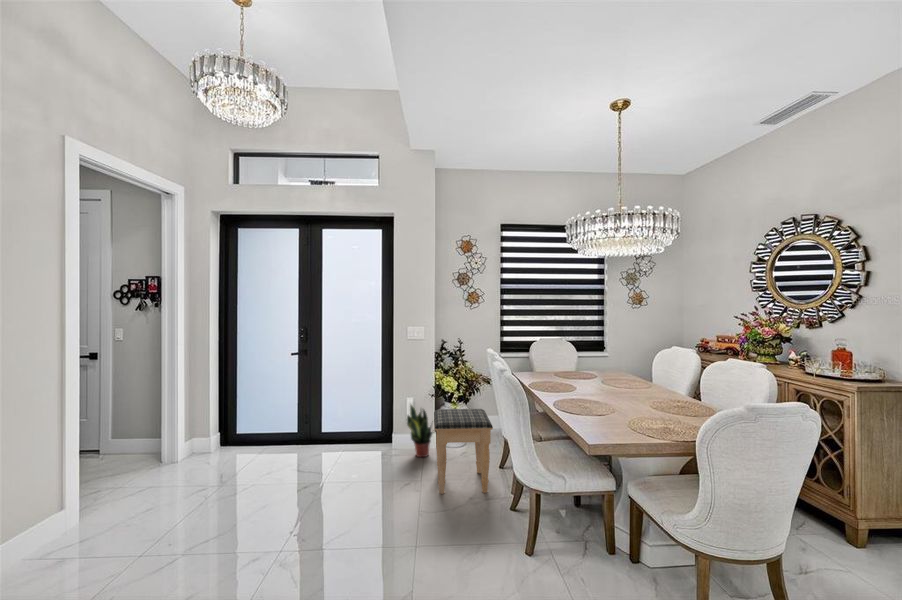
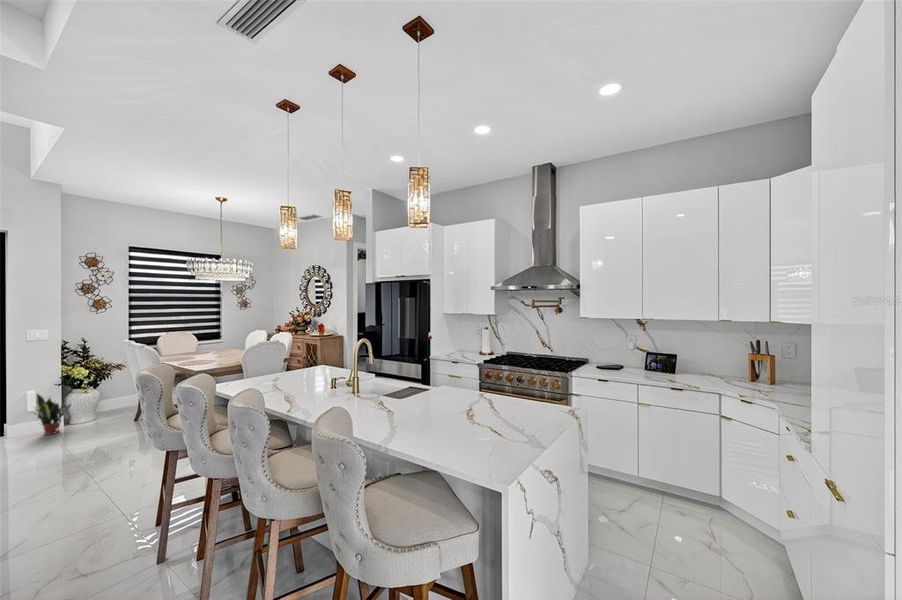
footstool: present [434,409,493,494] -> none [71,383,130,442]

